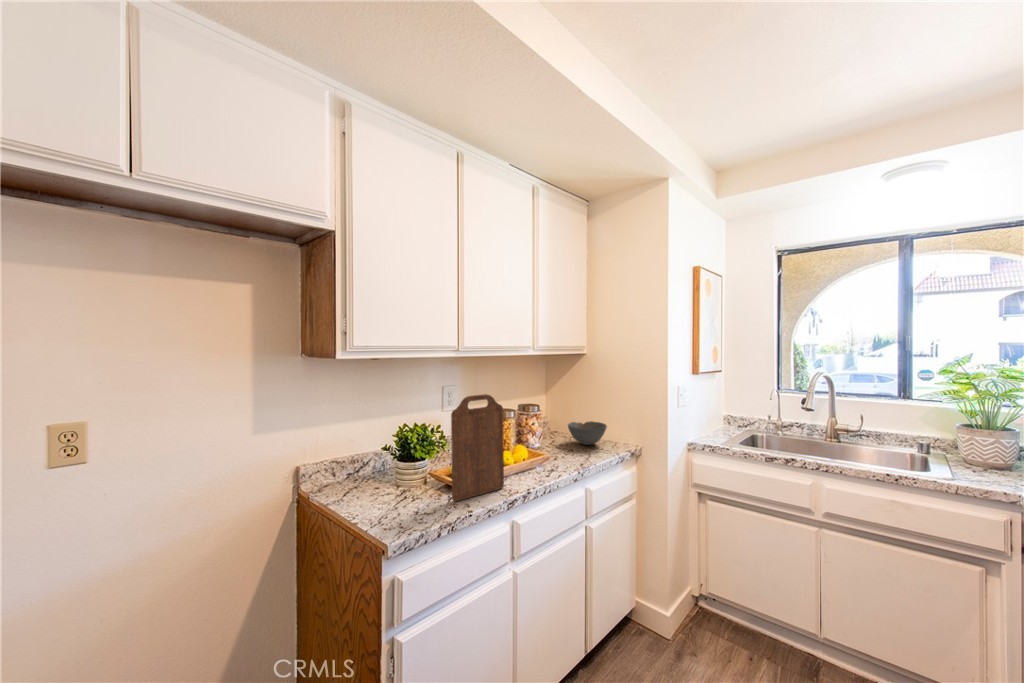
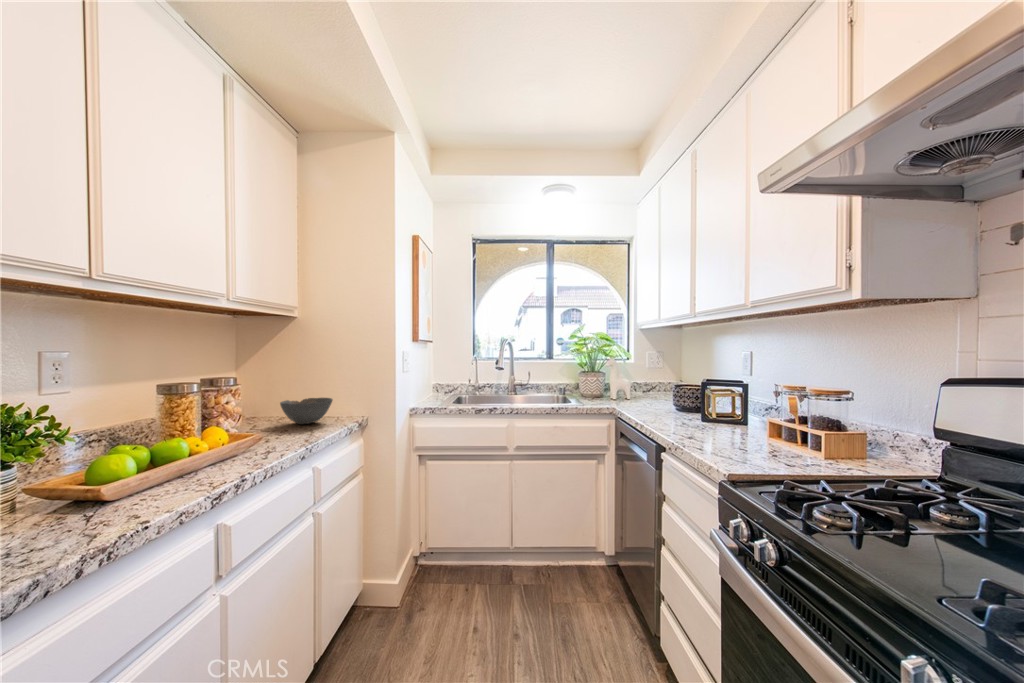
cutting board: present [451,394,504,501] -> none [90,340,201,520]

